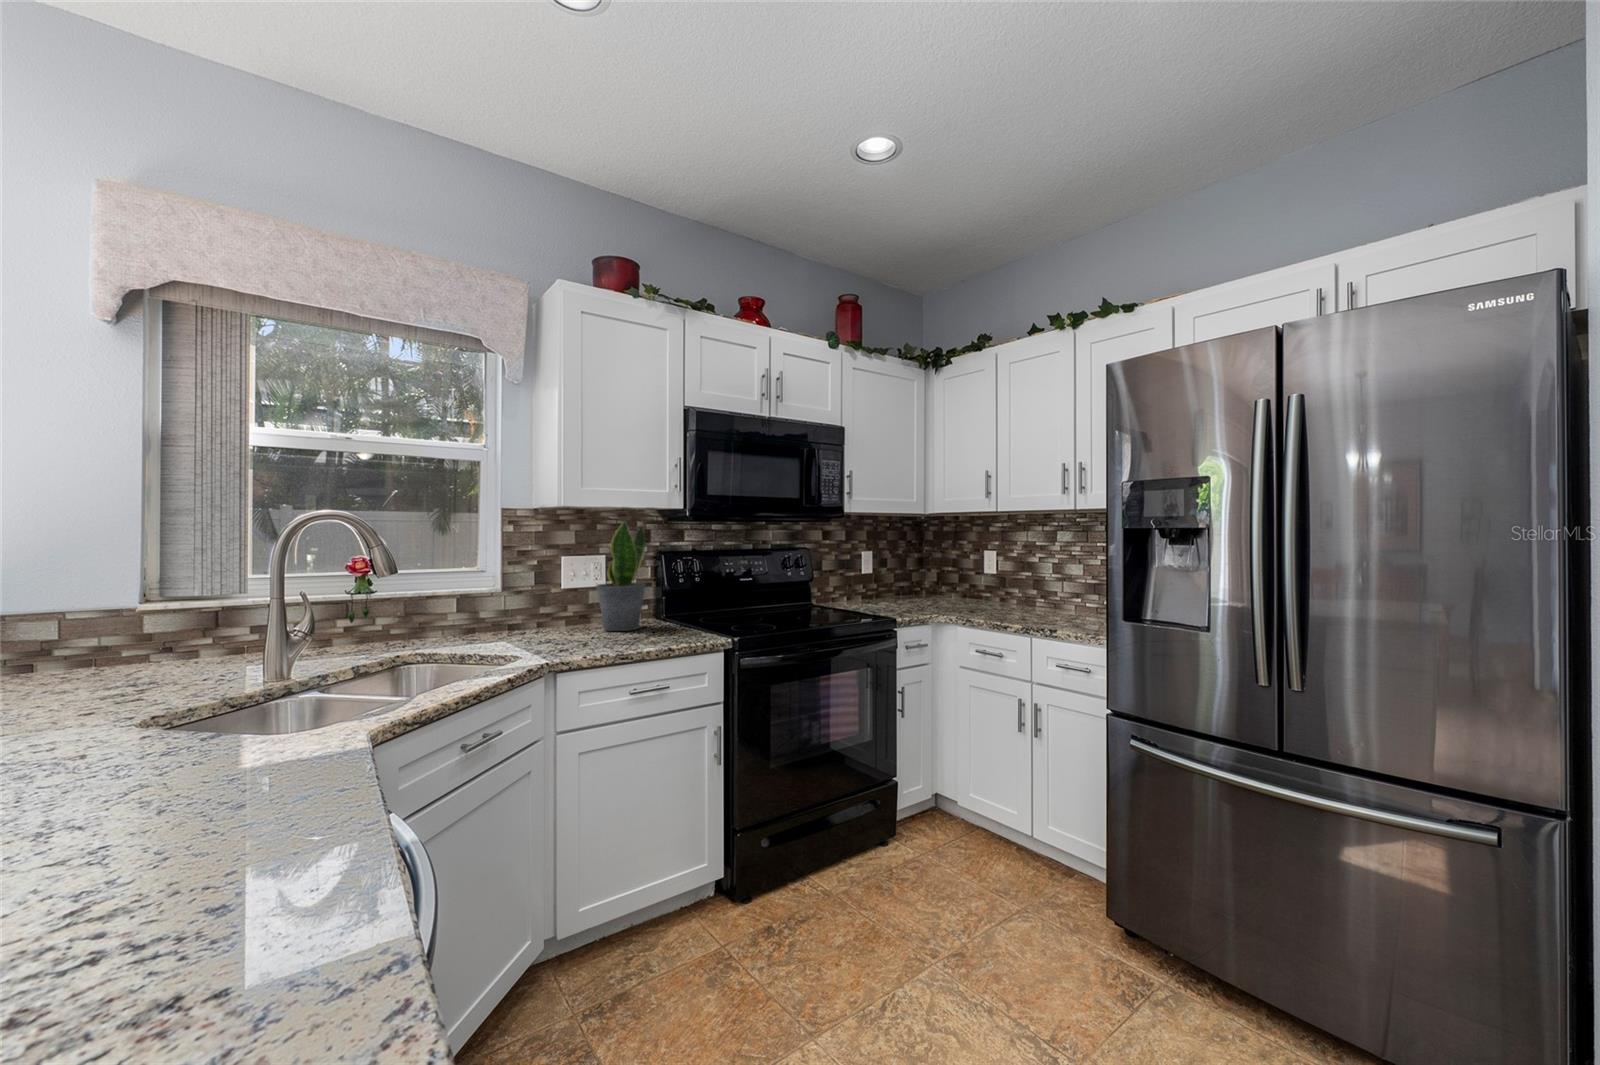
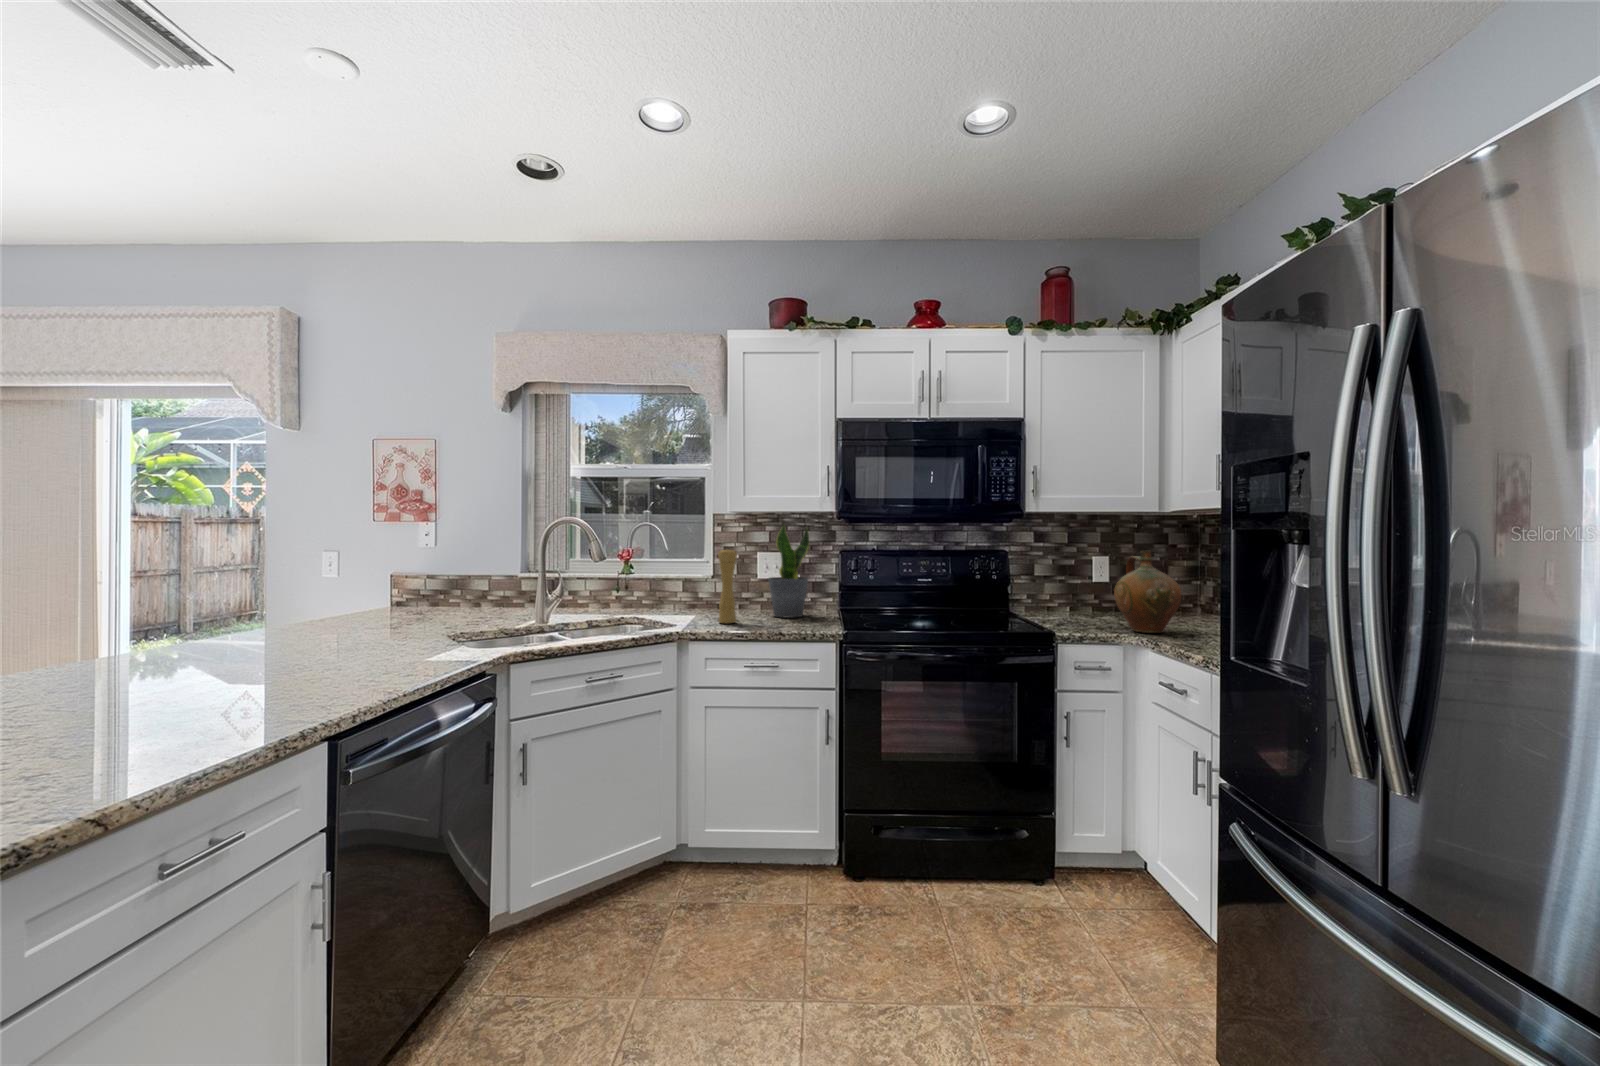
ceramic jug: none [920,545,969,613] -> present [1114,551,1181,633]
pepper mill: none [561,551,586,645] -> present [718,549,737,623]

